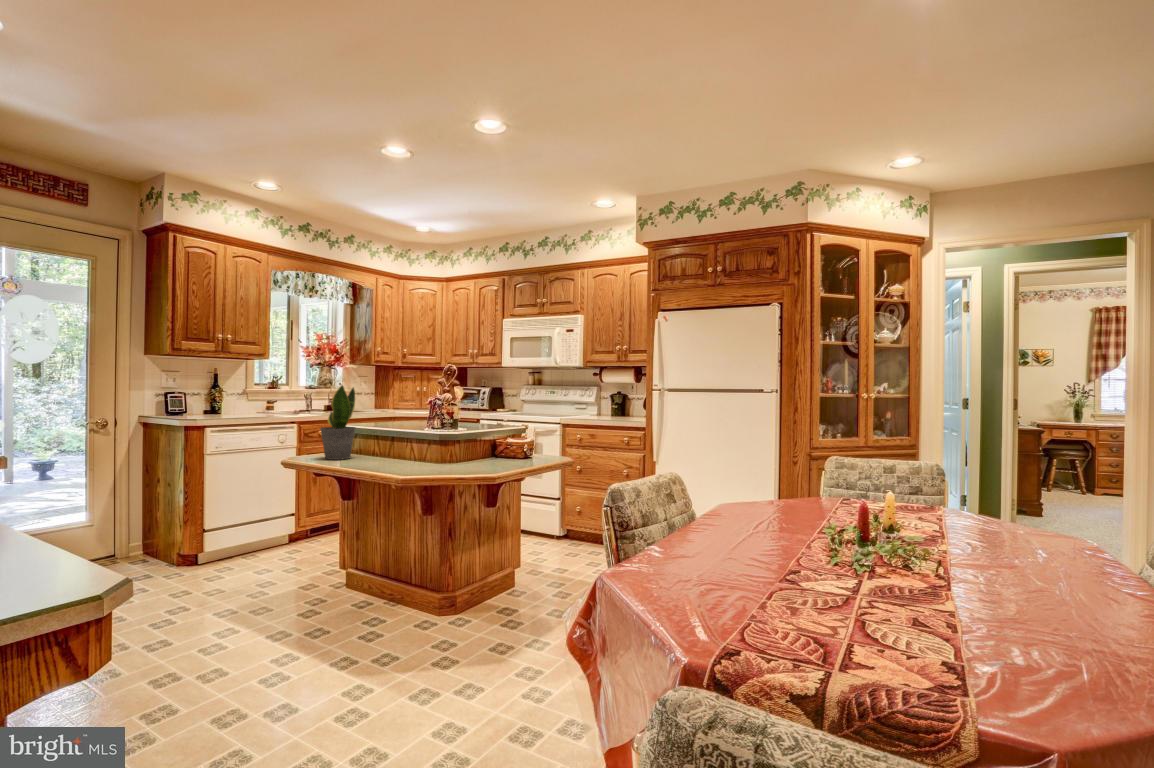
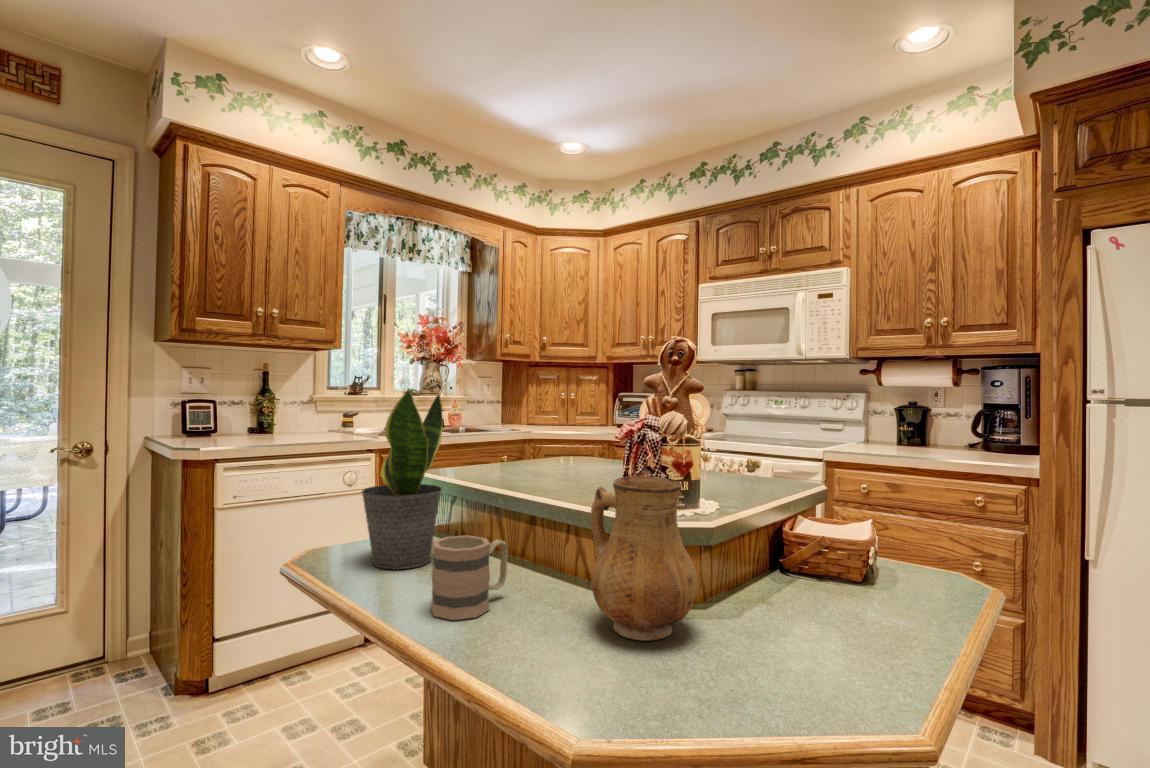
ceramic pitcher: none [417,415,454,467] -> present [590,476,697,640]
mug: none [357,440,386,466] -> present [431,535,508,620]

